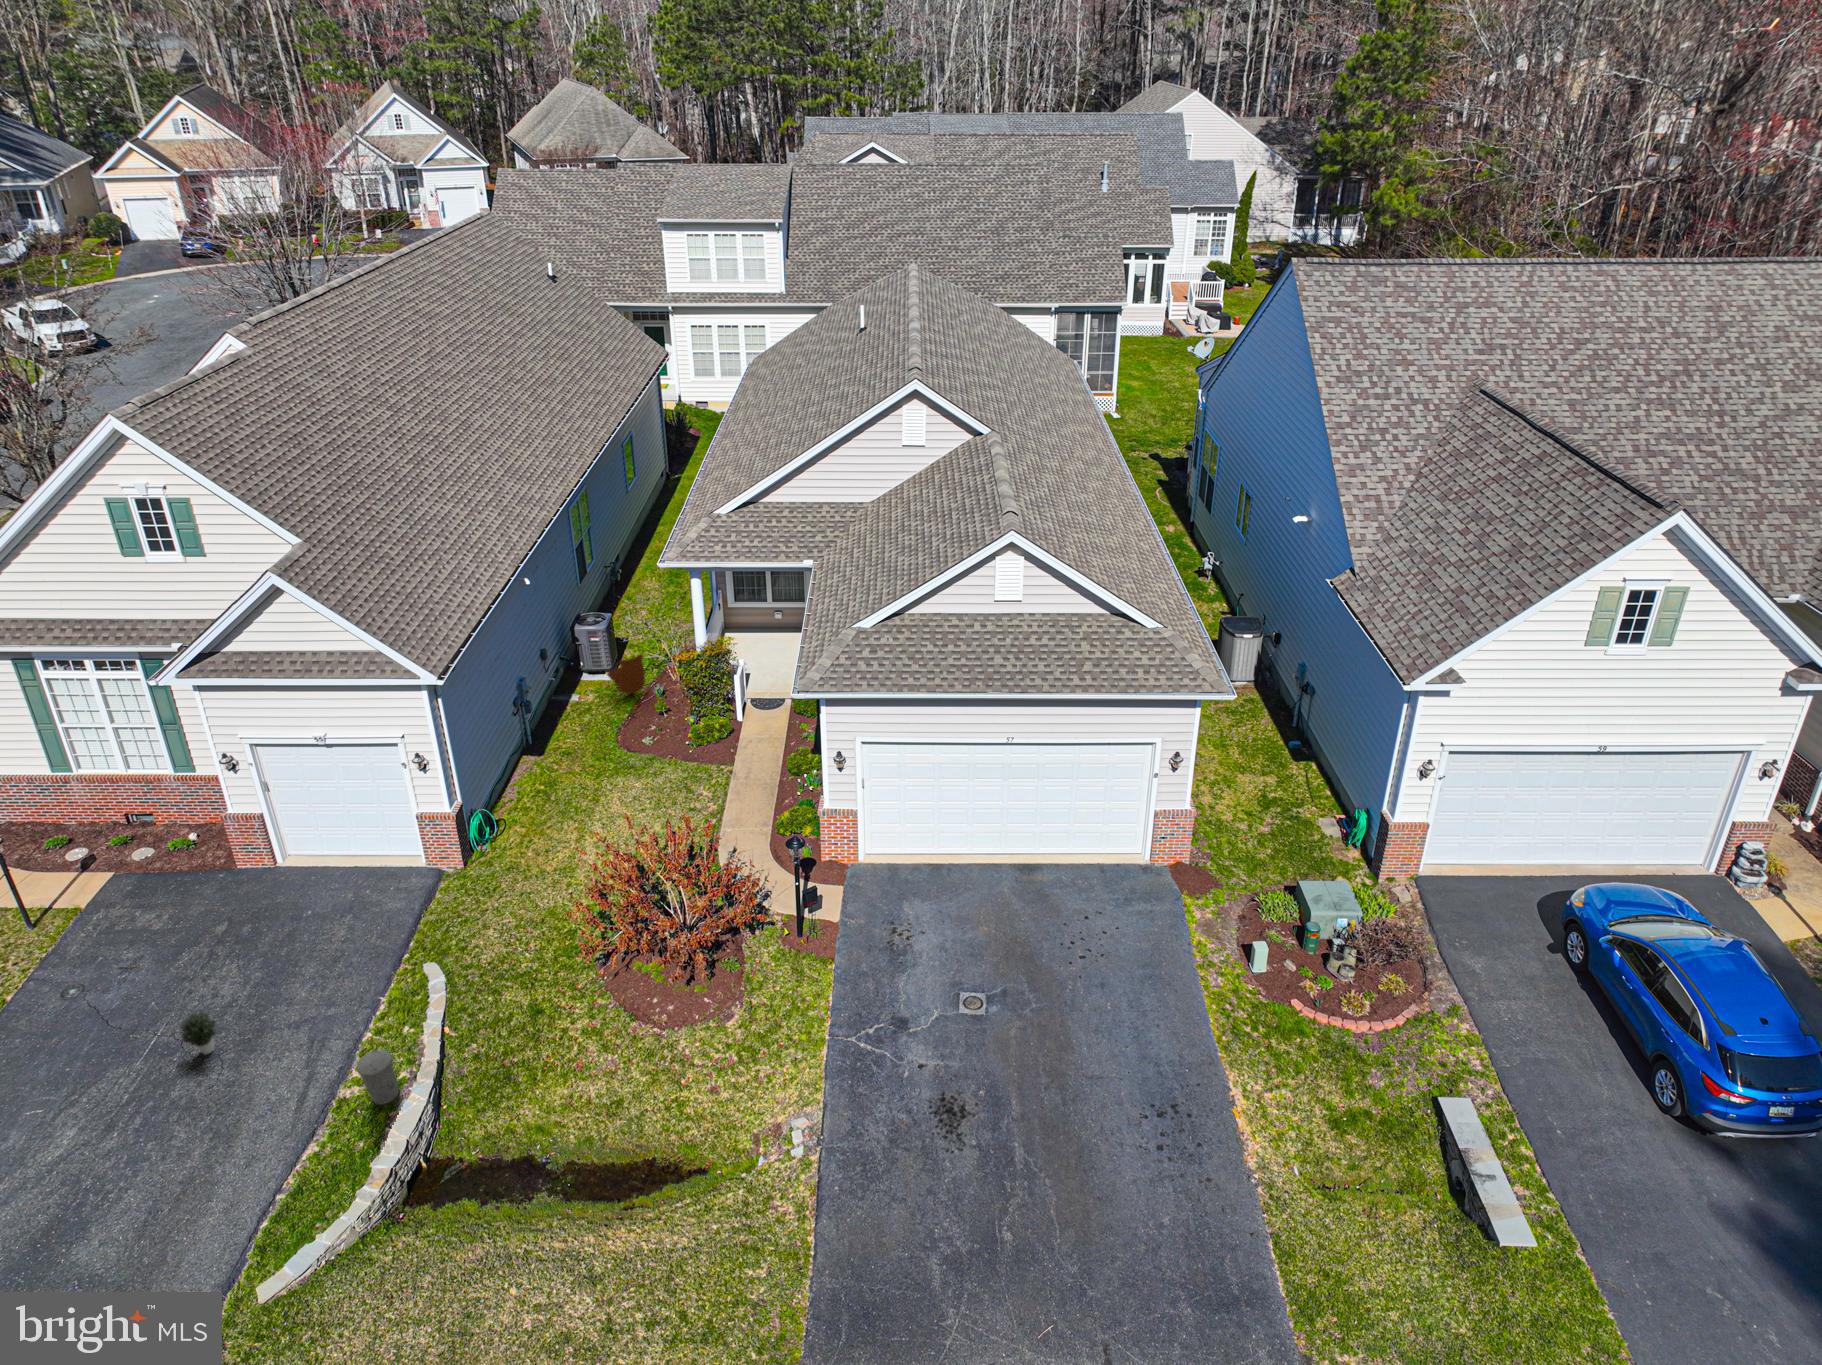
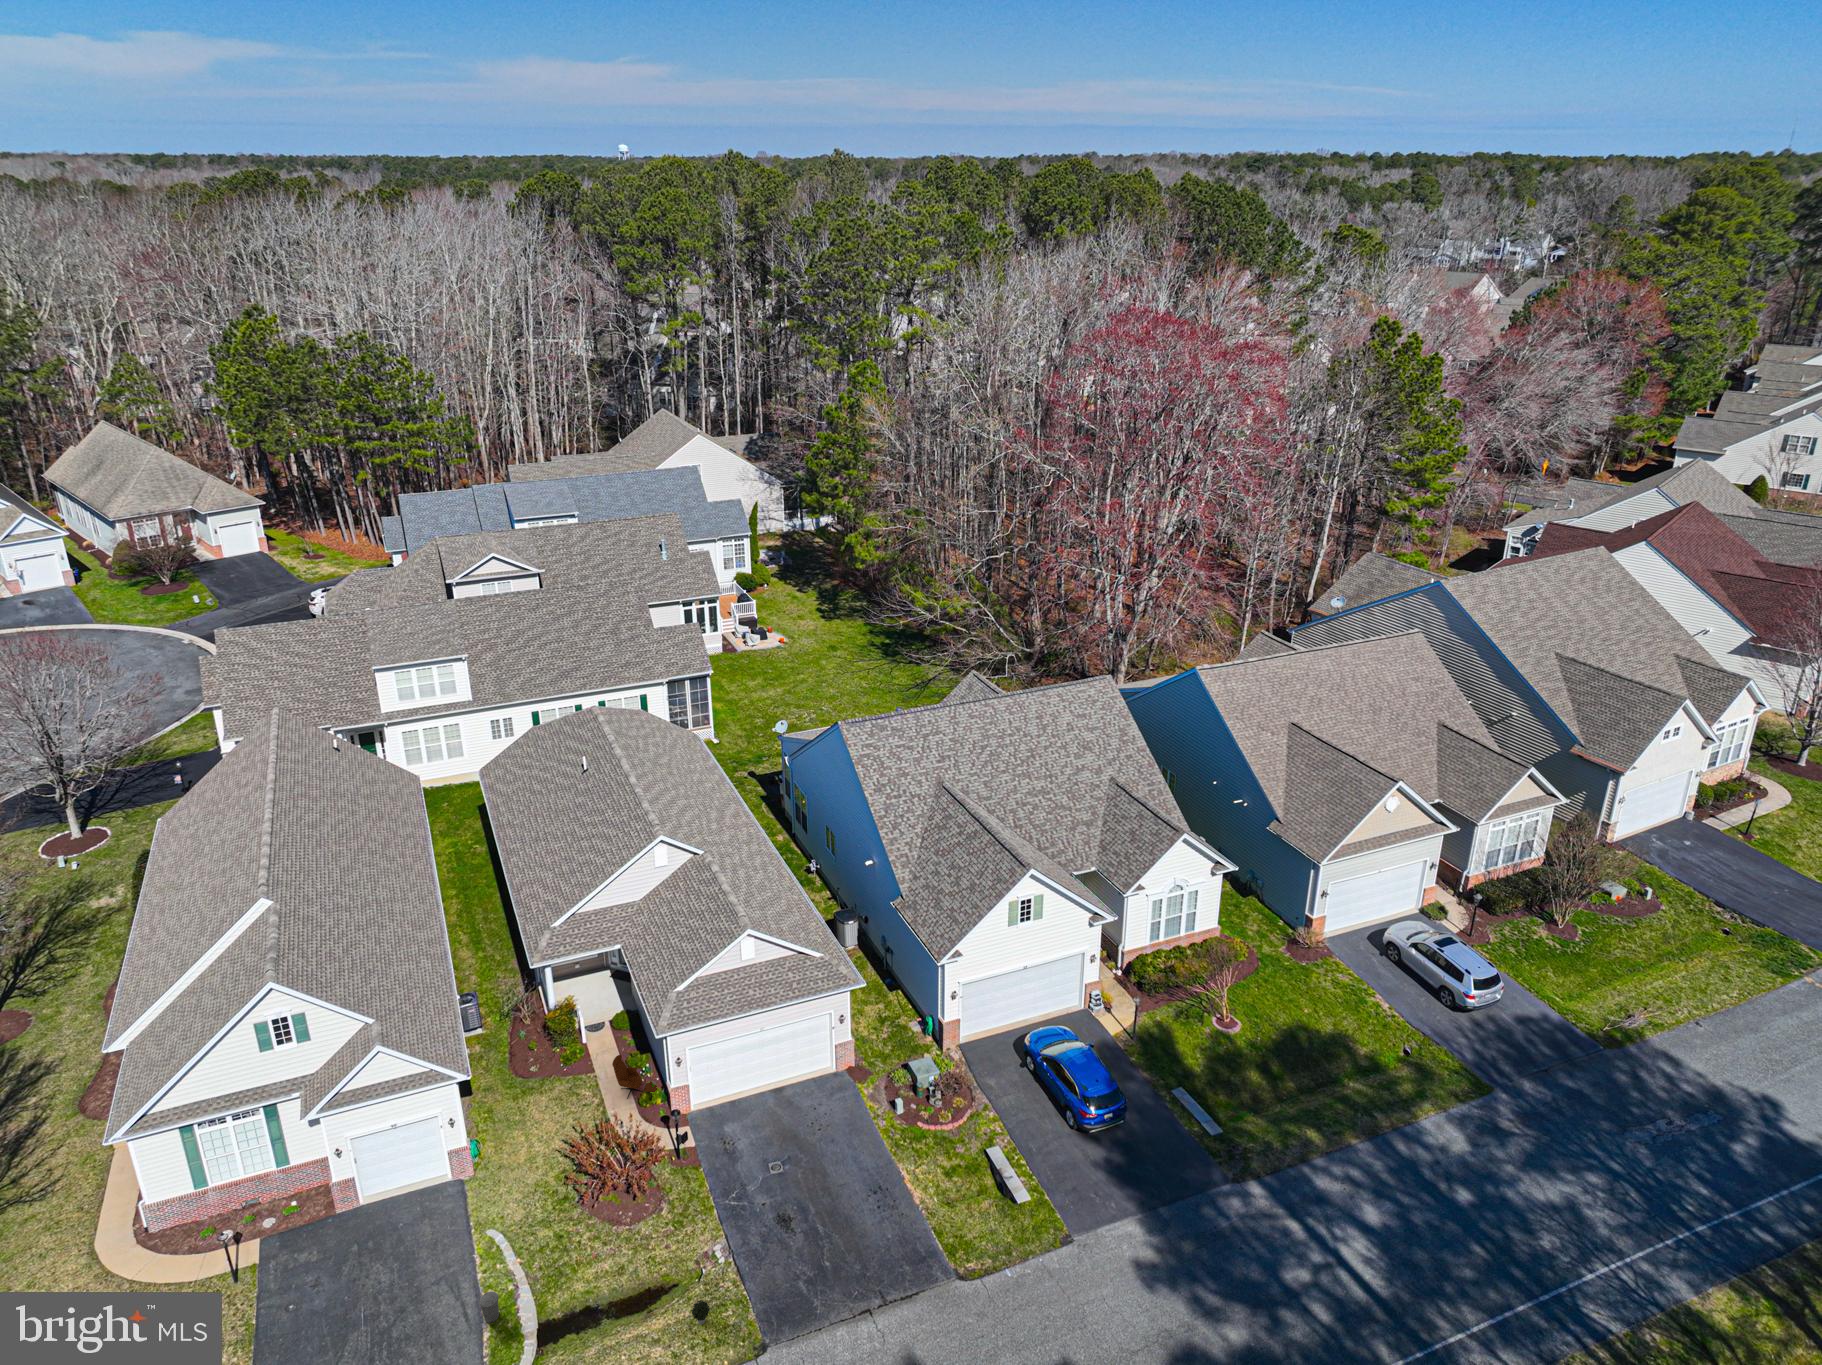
lounge chair: present [607,654,647,703] -> present [612,1055,657,1100]
potted plant: present [180,1013,216,1055] -> present [691,1300,710,1325]

